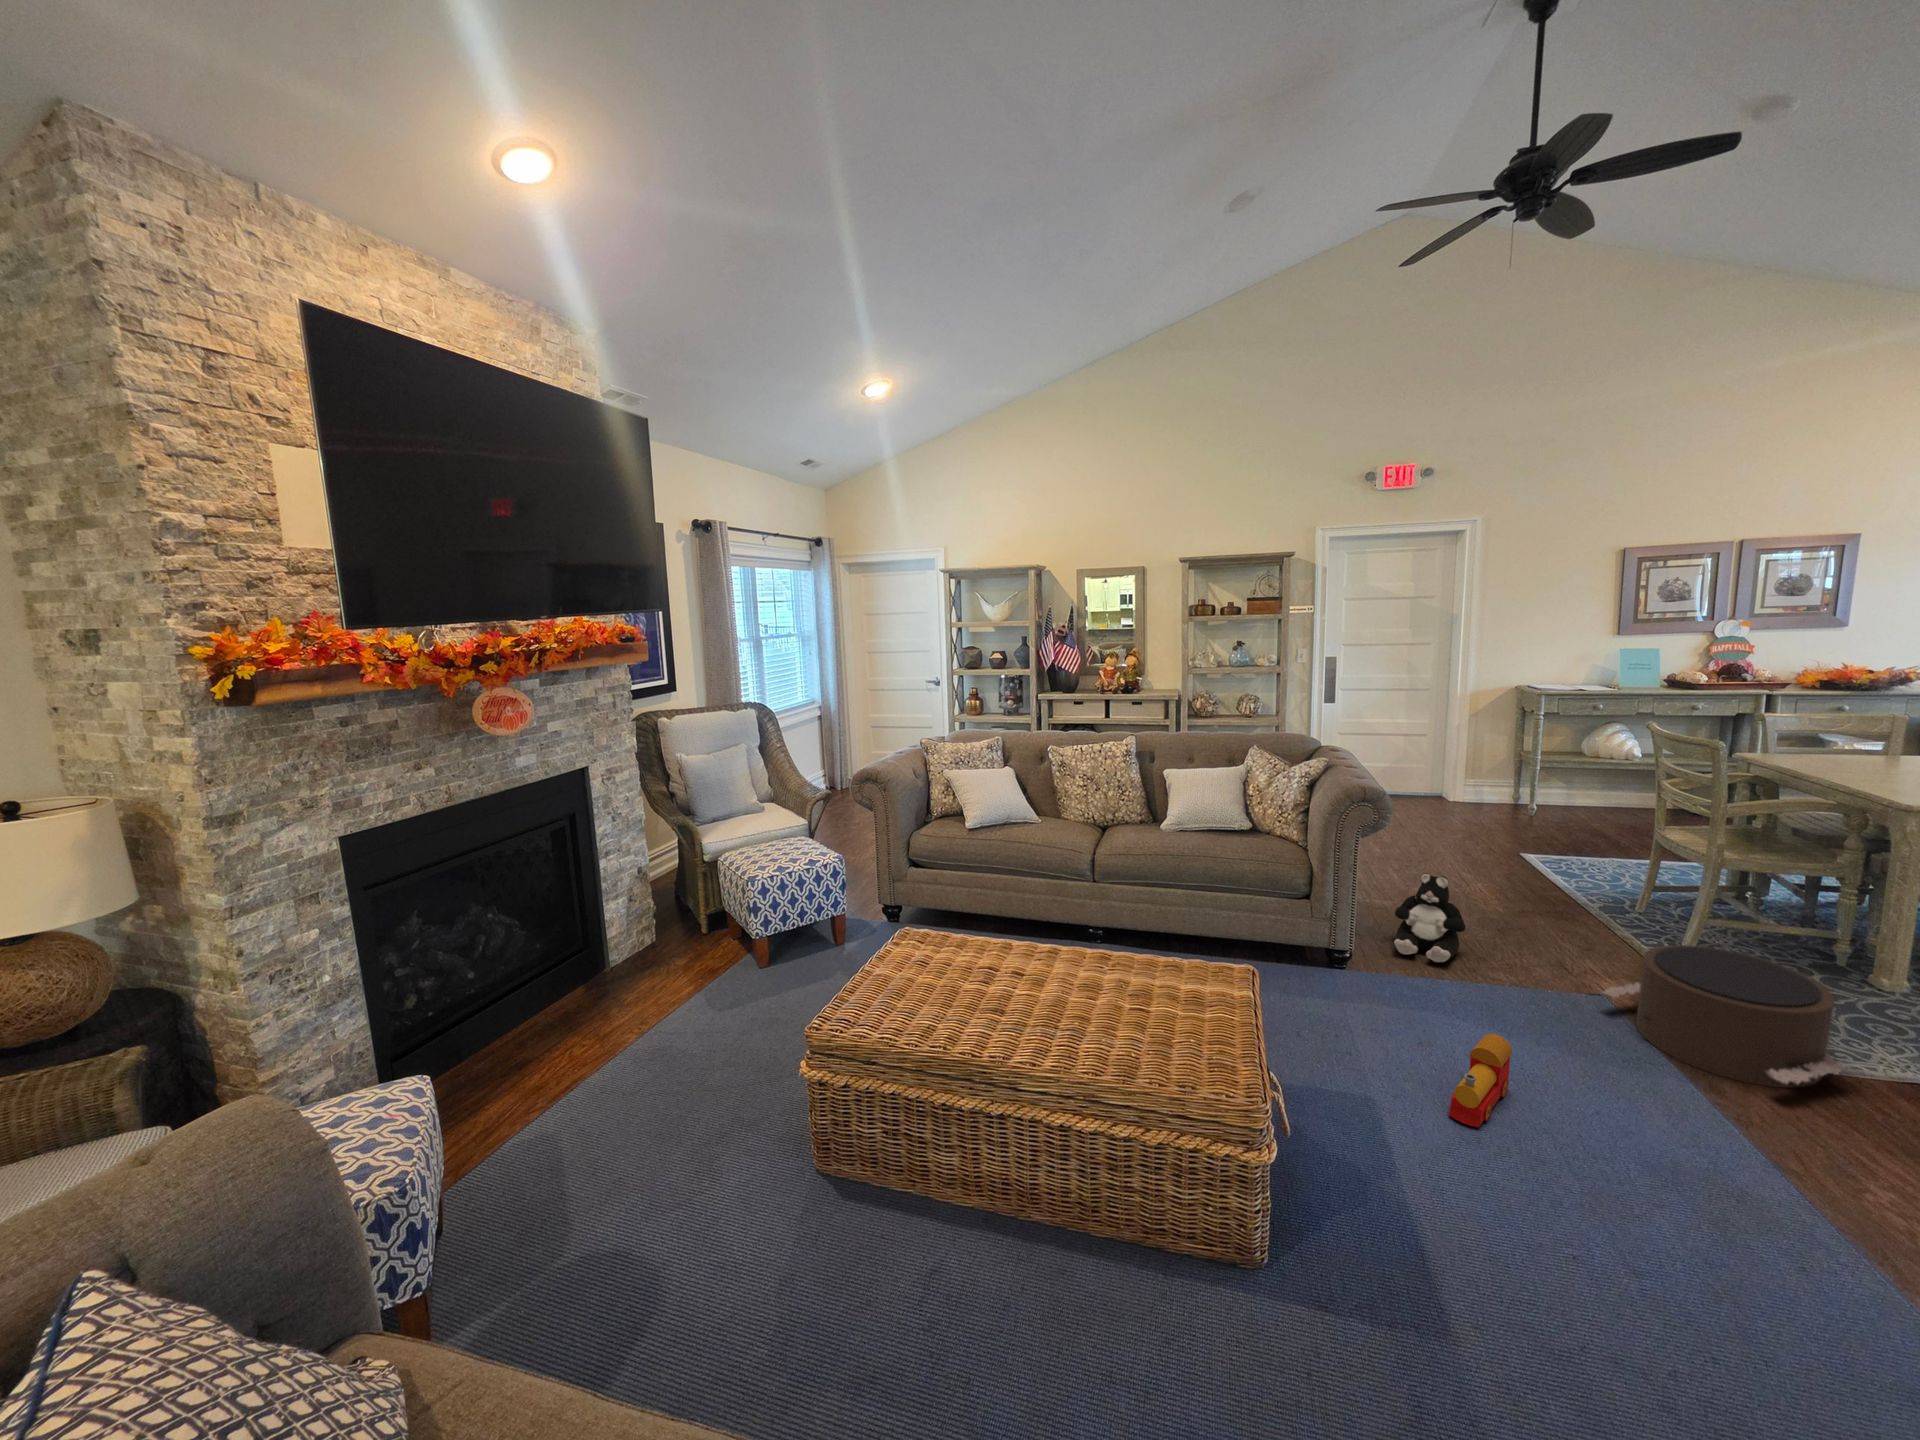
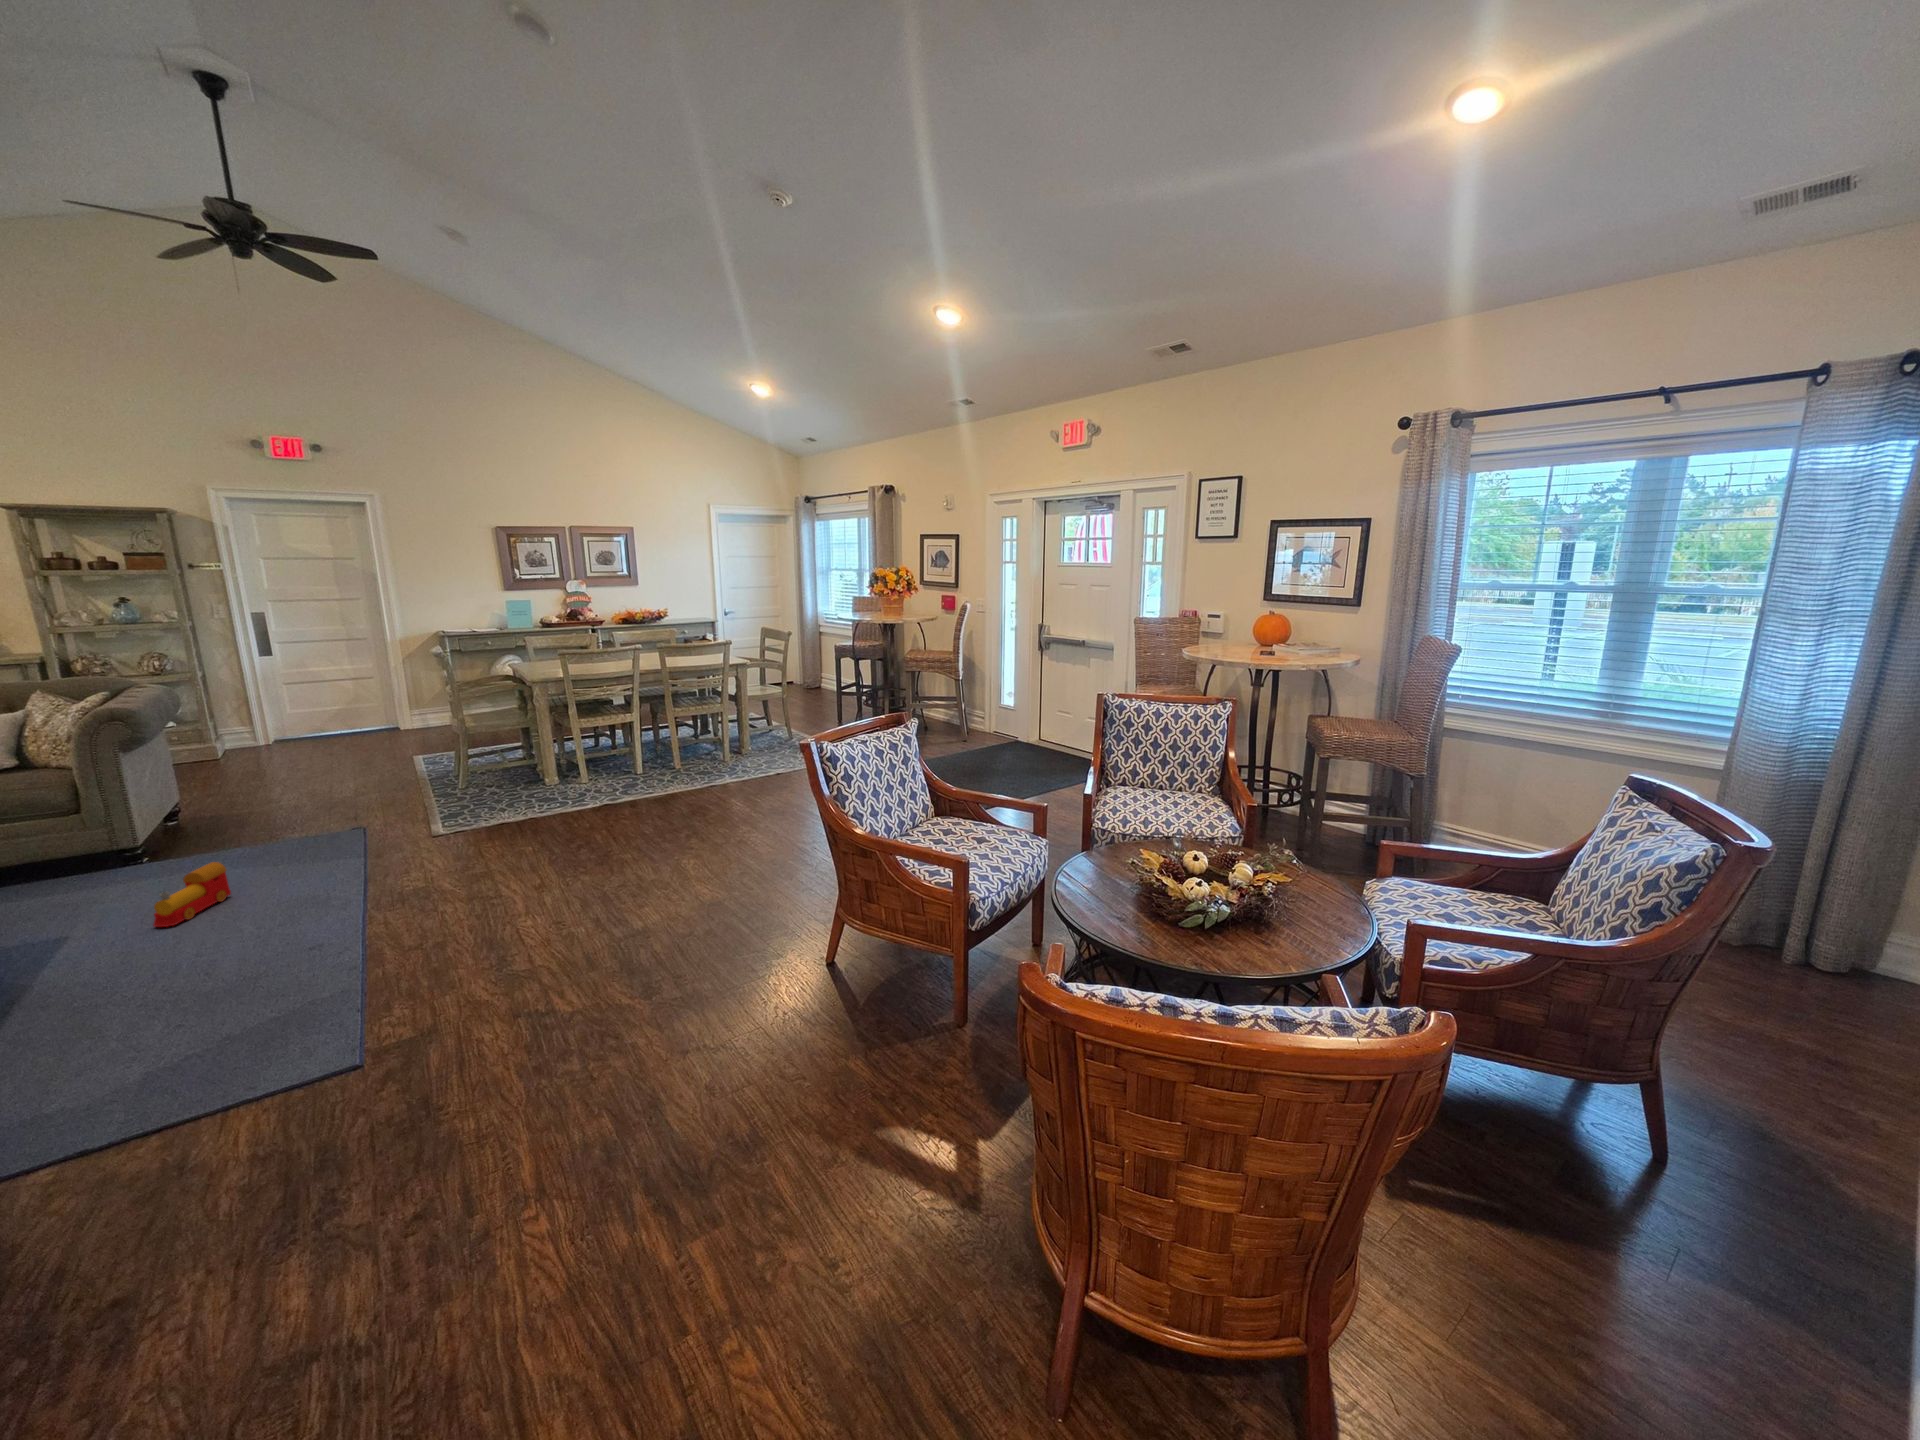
plush toy: present [1394,873,1465,963] -> none [211,772,282,839]
pouf: present [1603,945,1850,1088] -> none [361,774,479,845]

